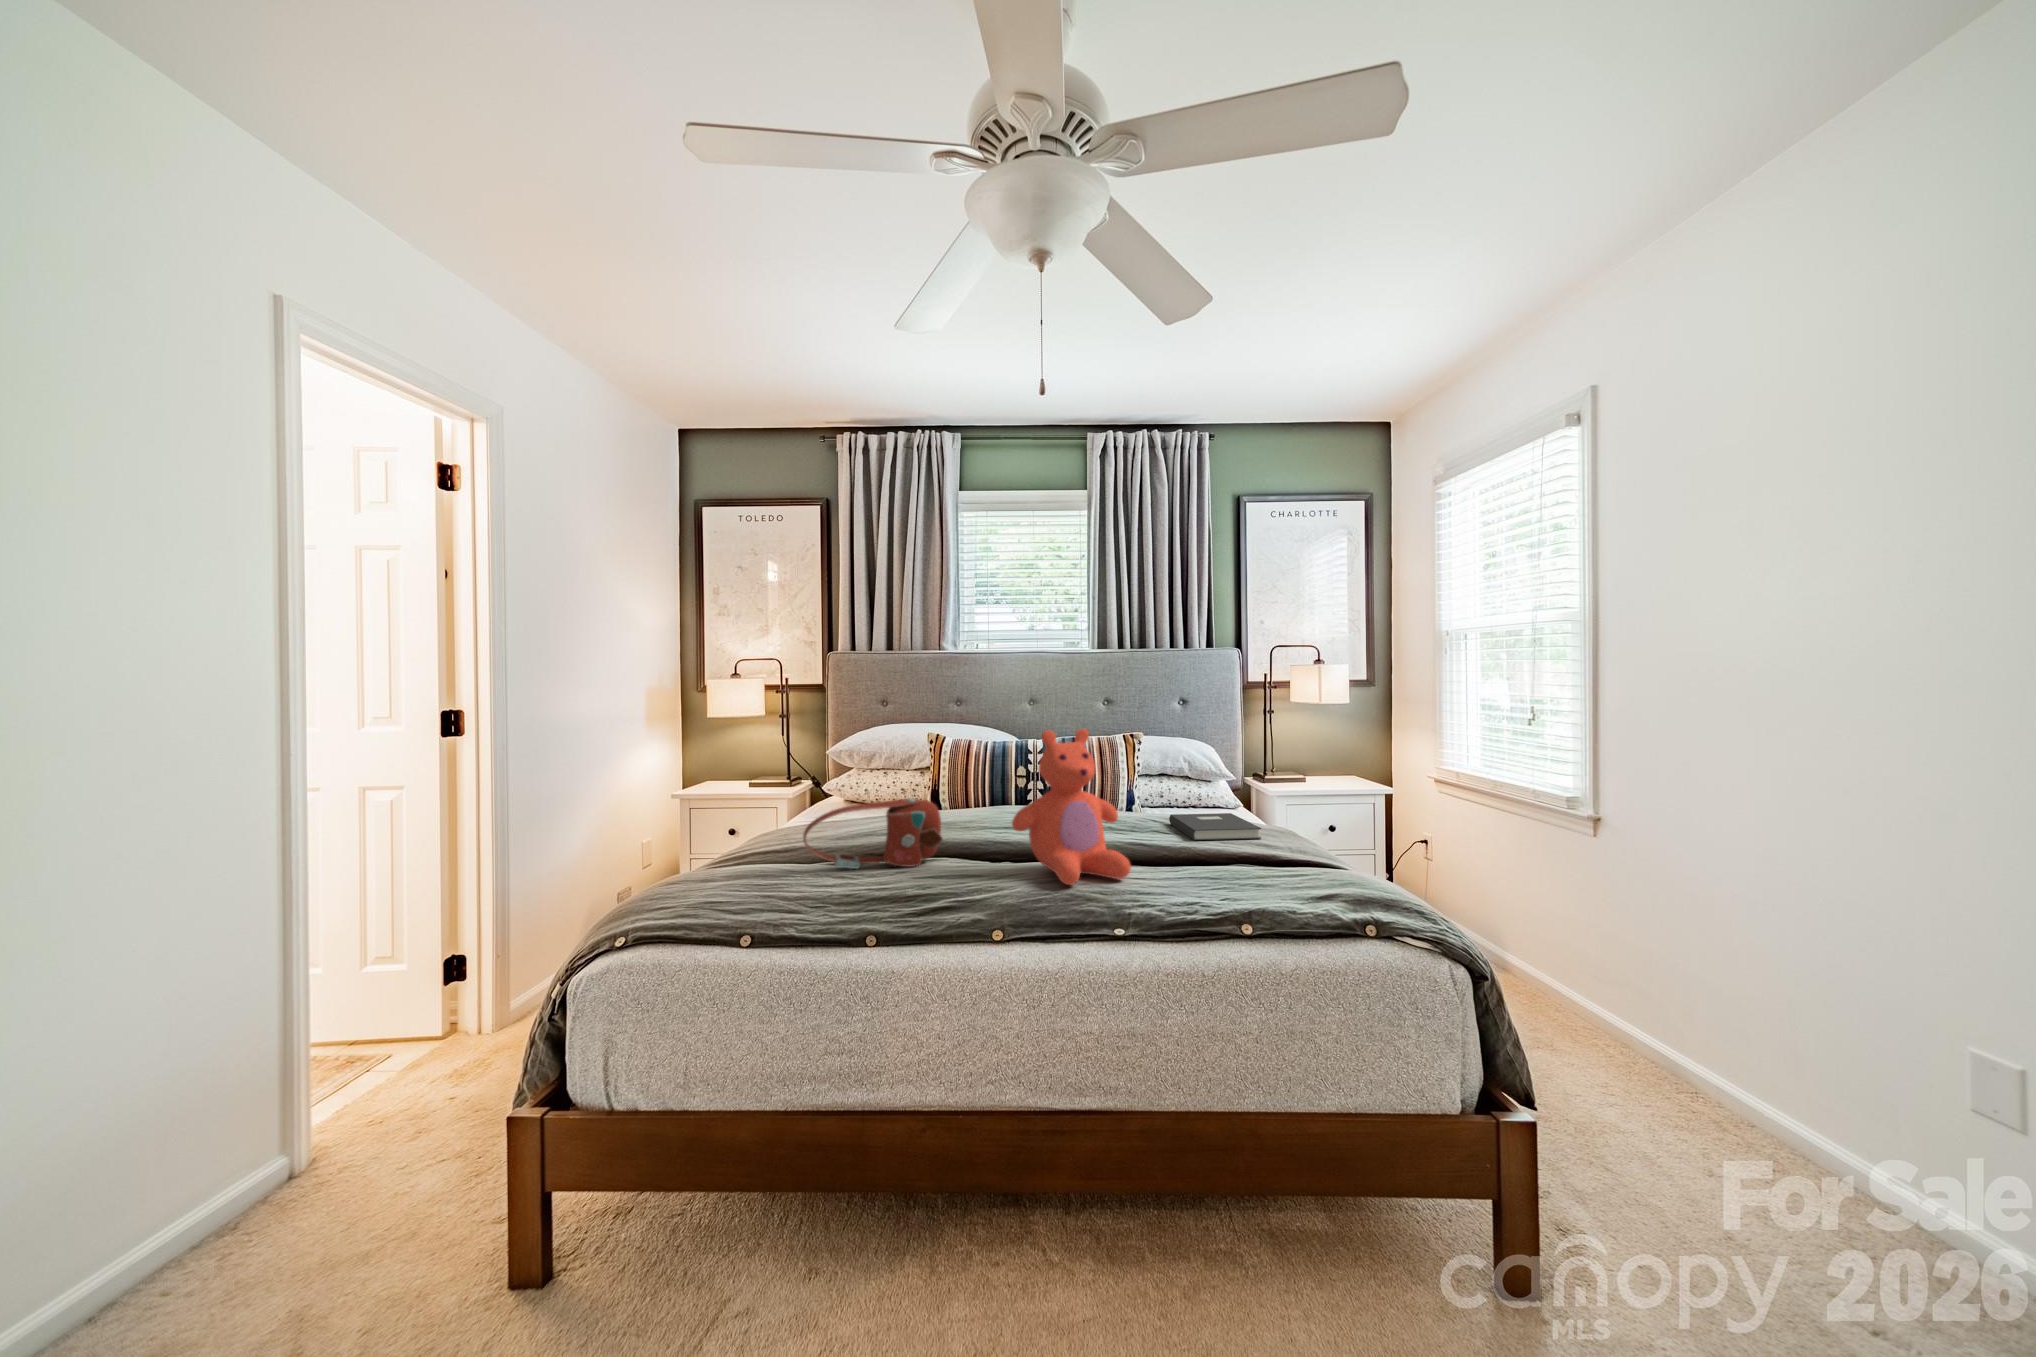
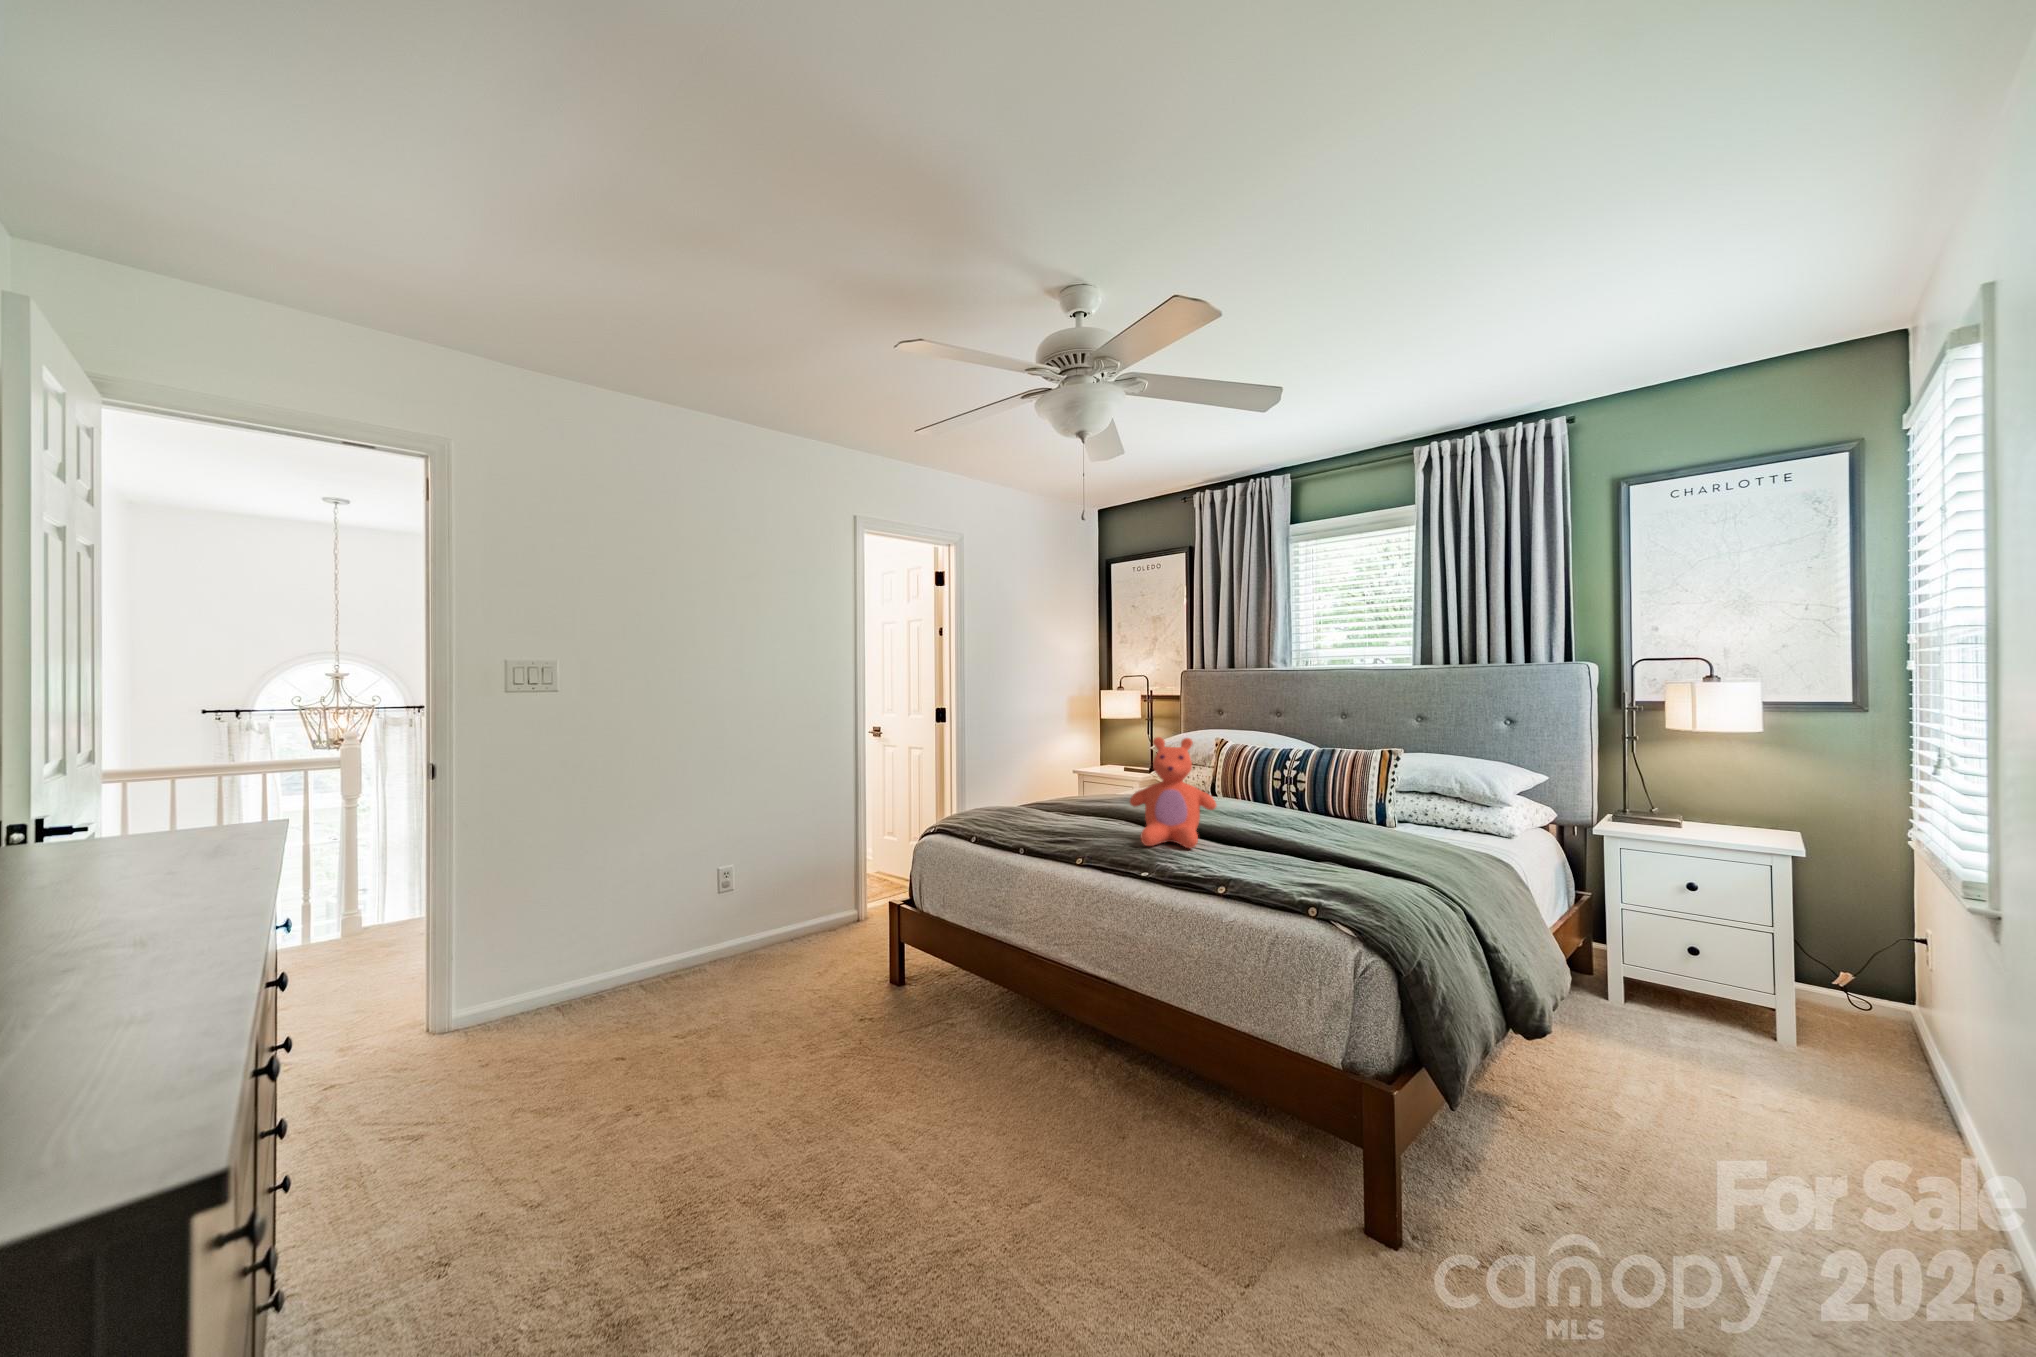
handbag: present [803,798,943,869] -> none [1022,778,1112,825]
book: present [1169,813,1261,840] -> none [1321,820,1400,846]

